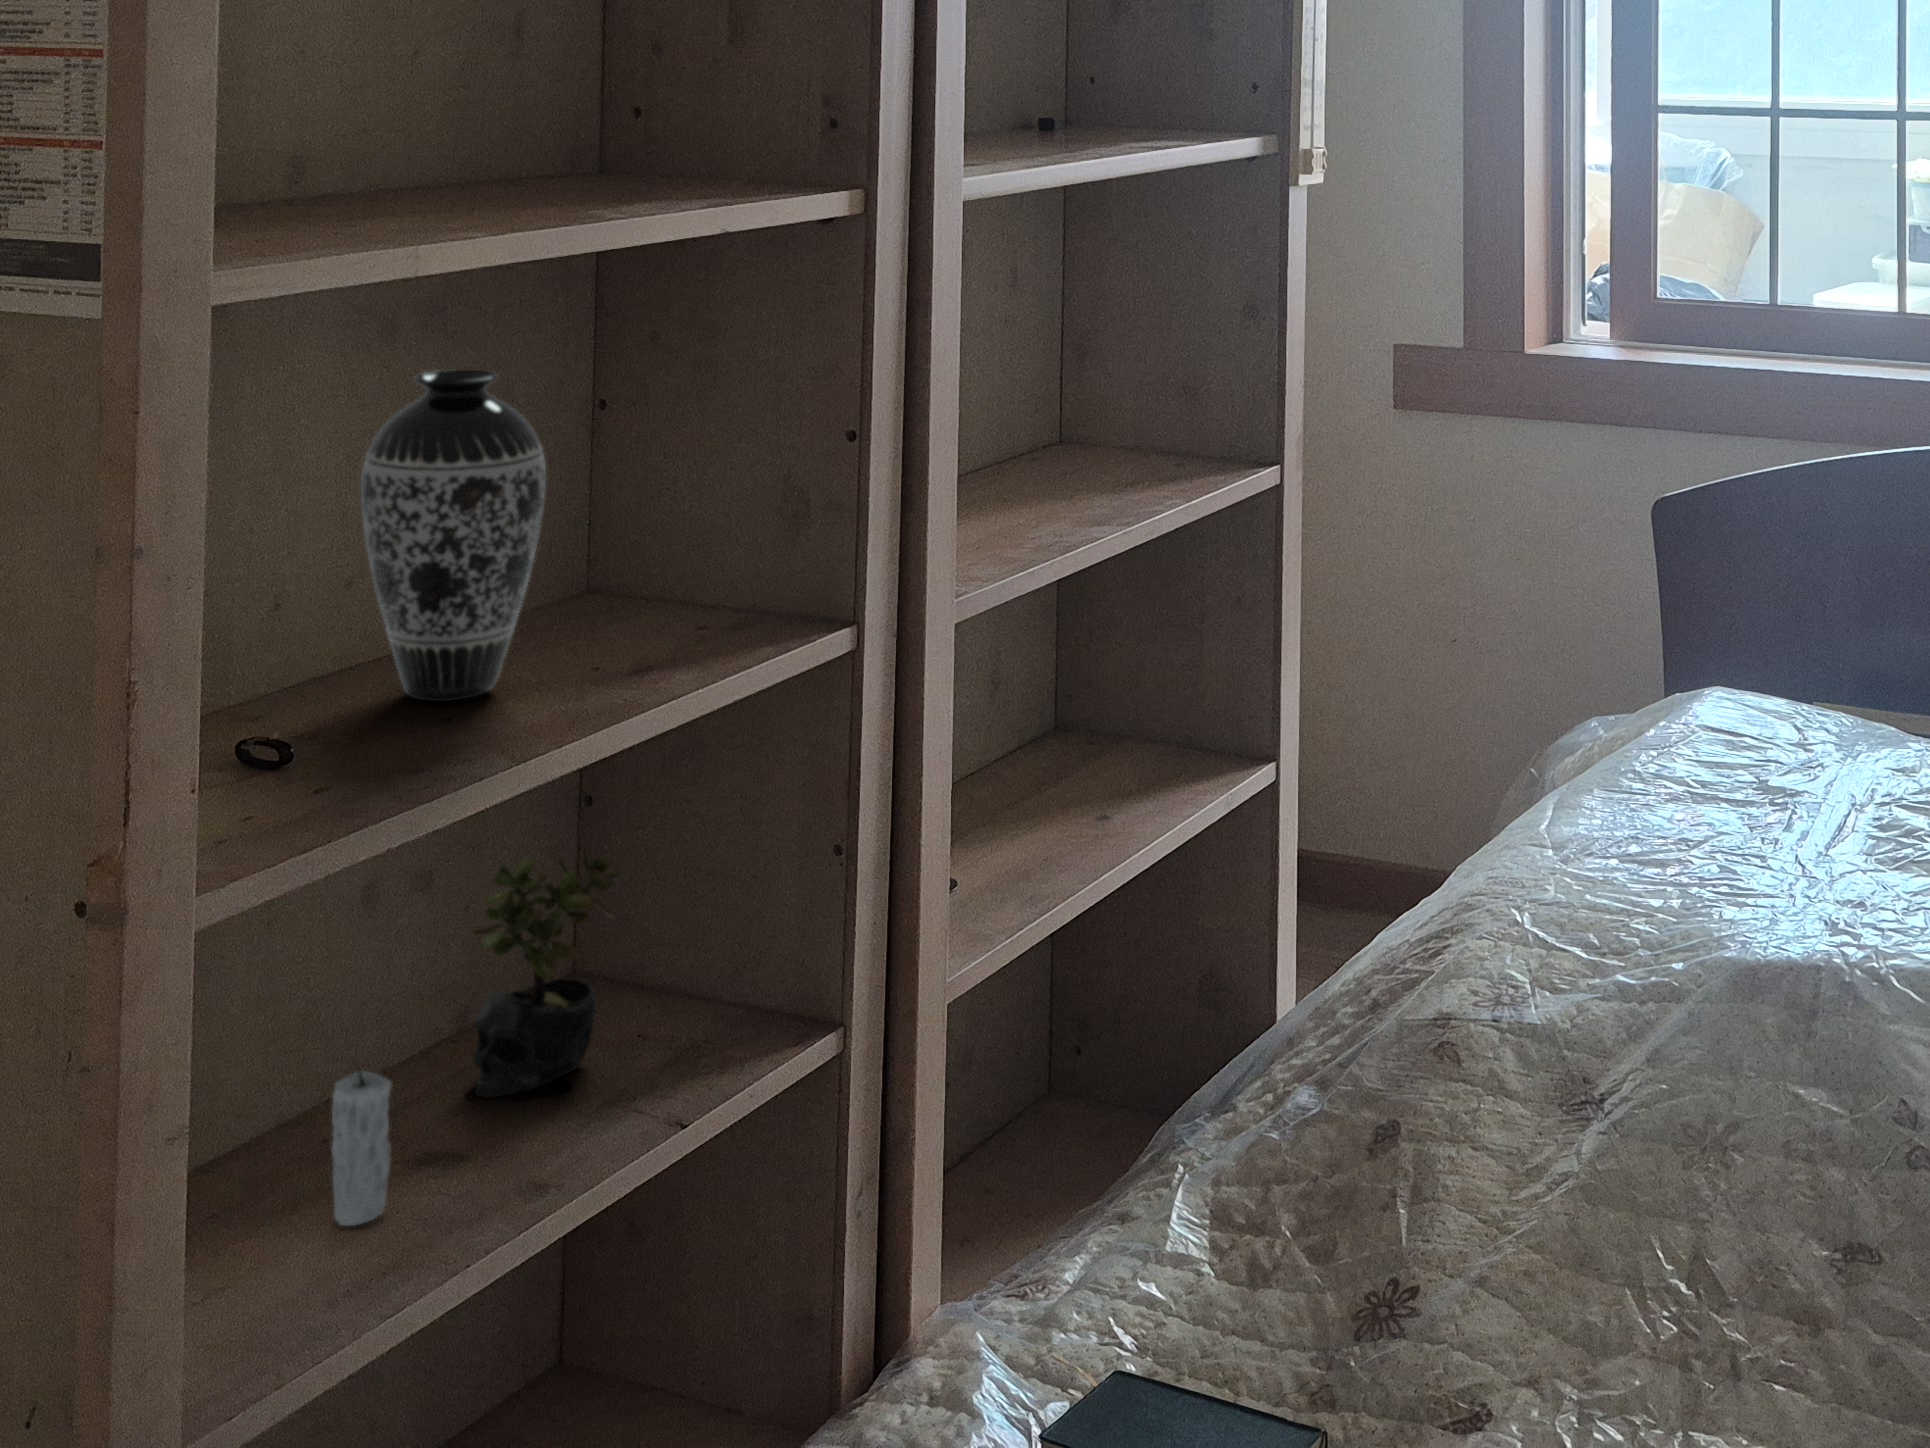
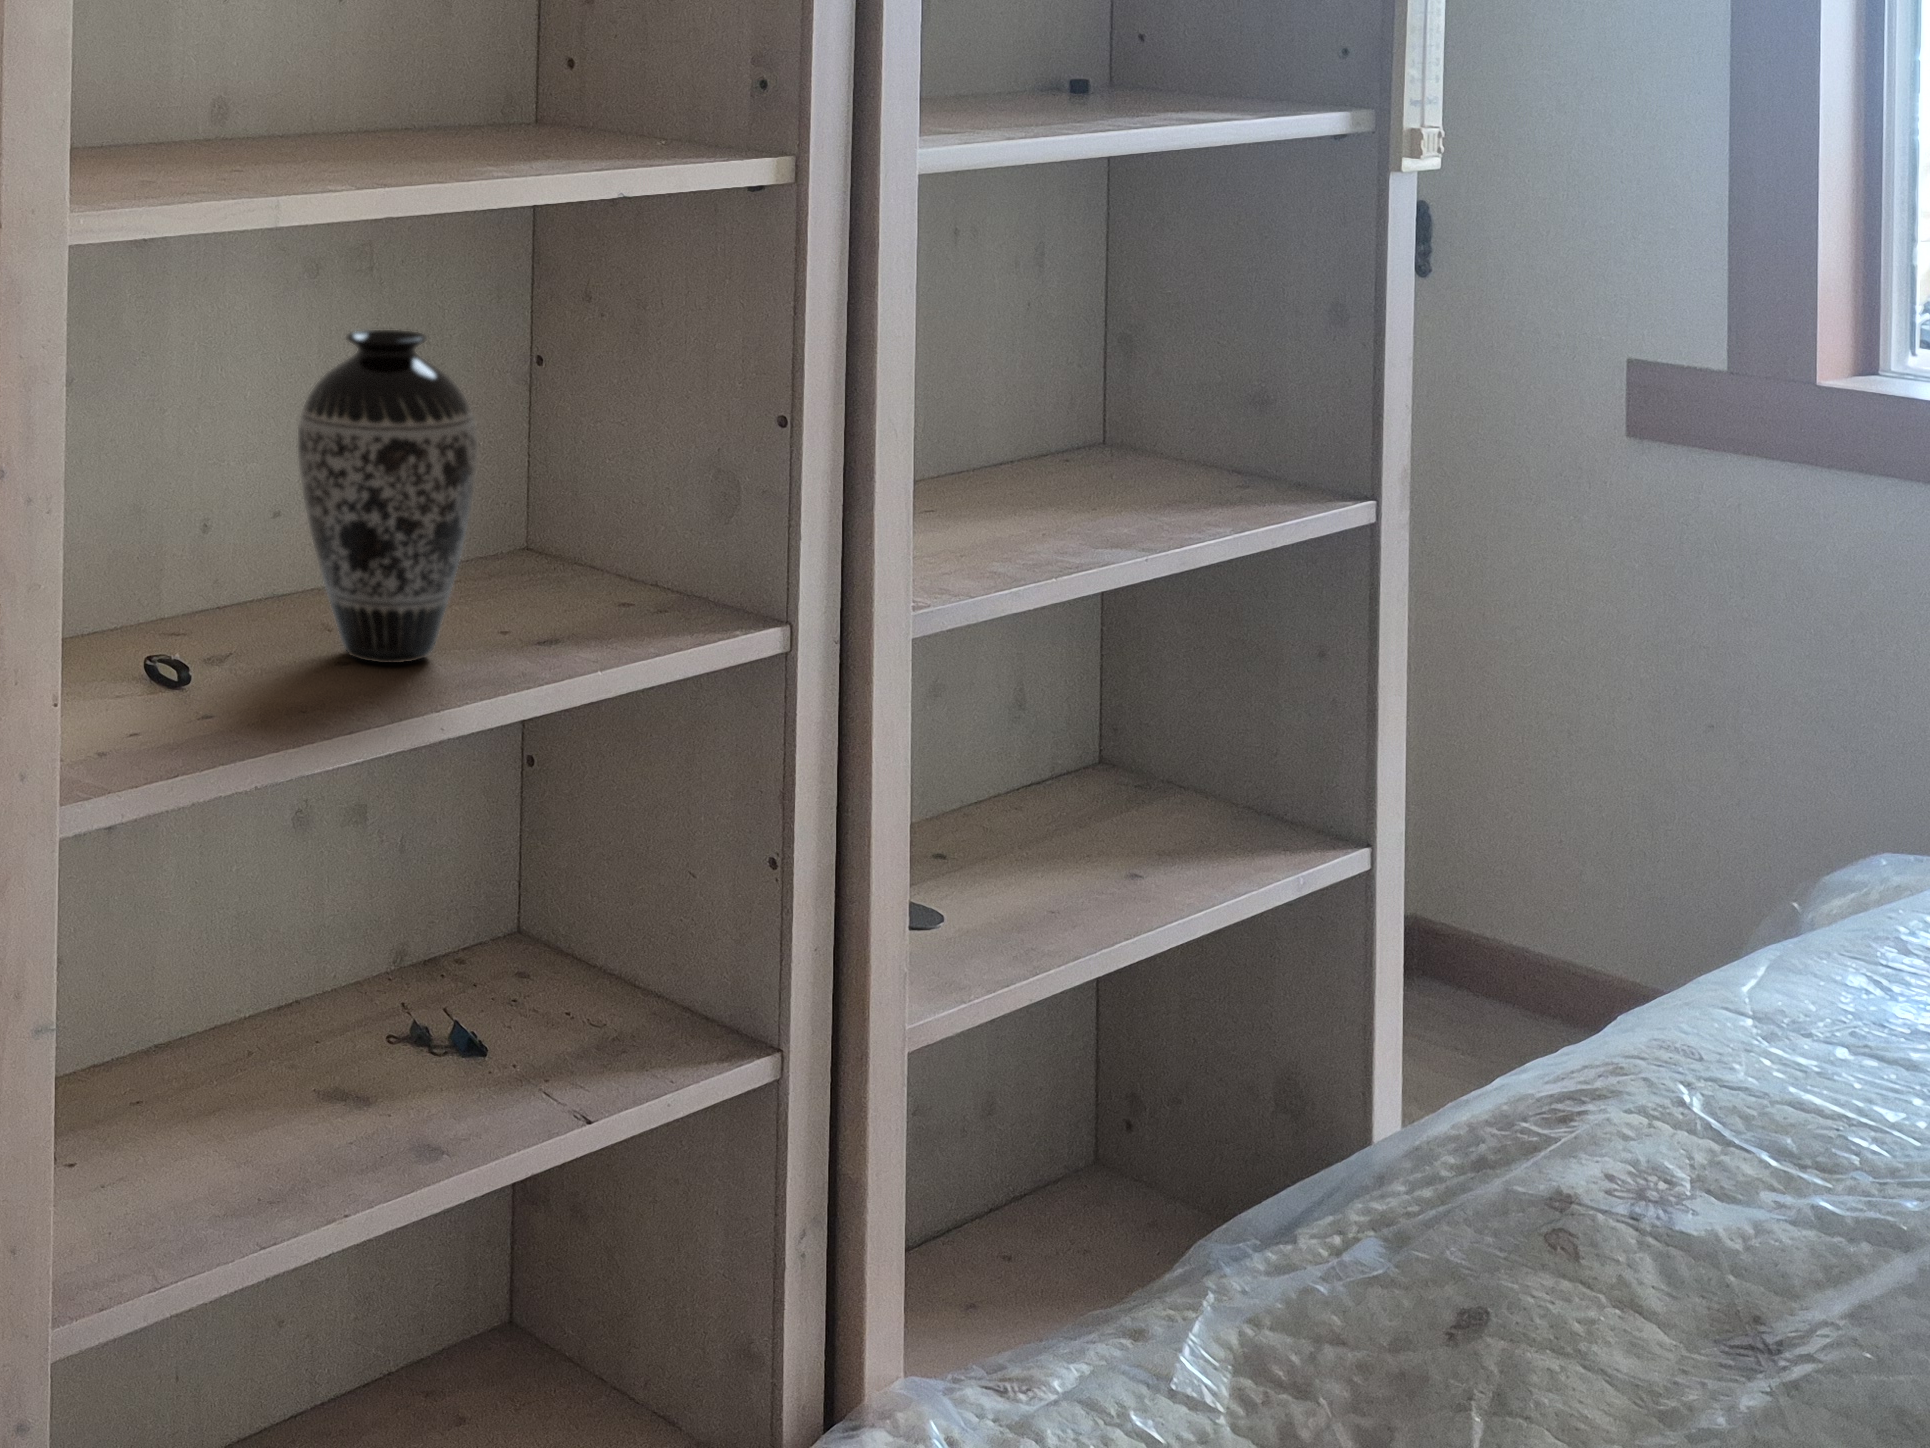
succulent plant: present [471,846,625,1097] -> none [419,829,583,1073]
candle: present [332,1070,391,1226] -> none [271,1000,329,1170]

